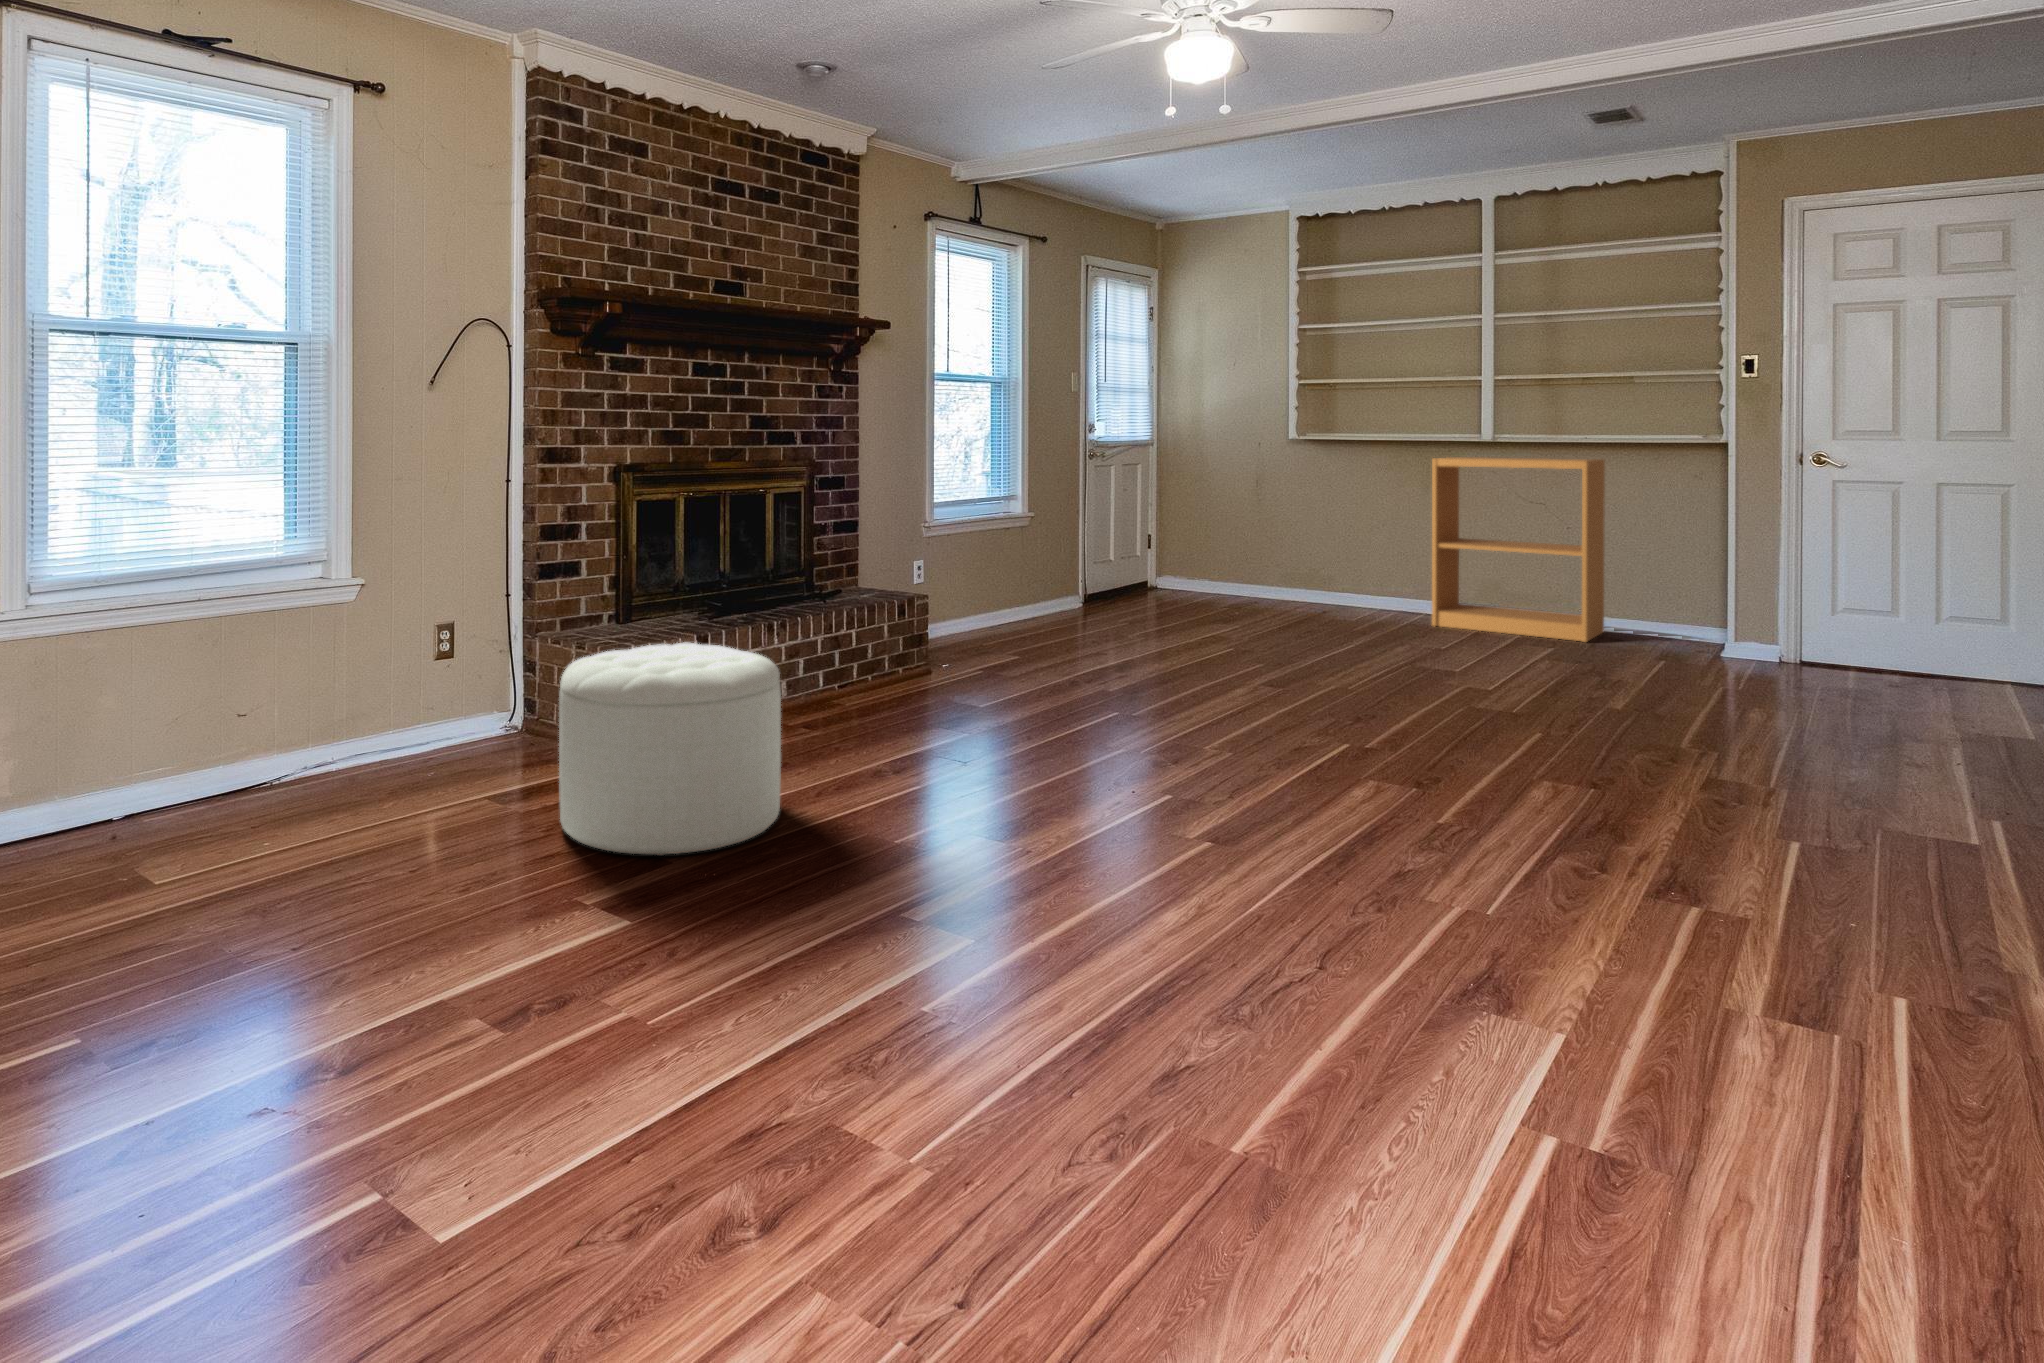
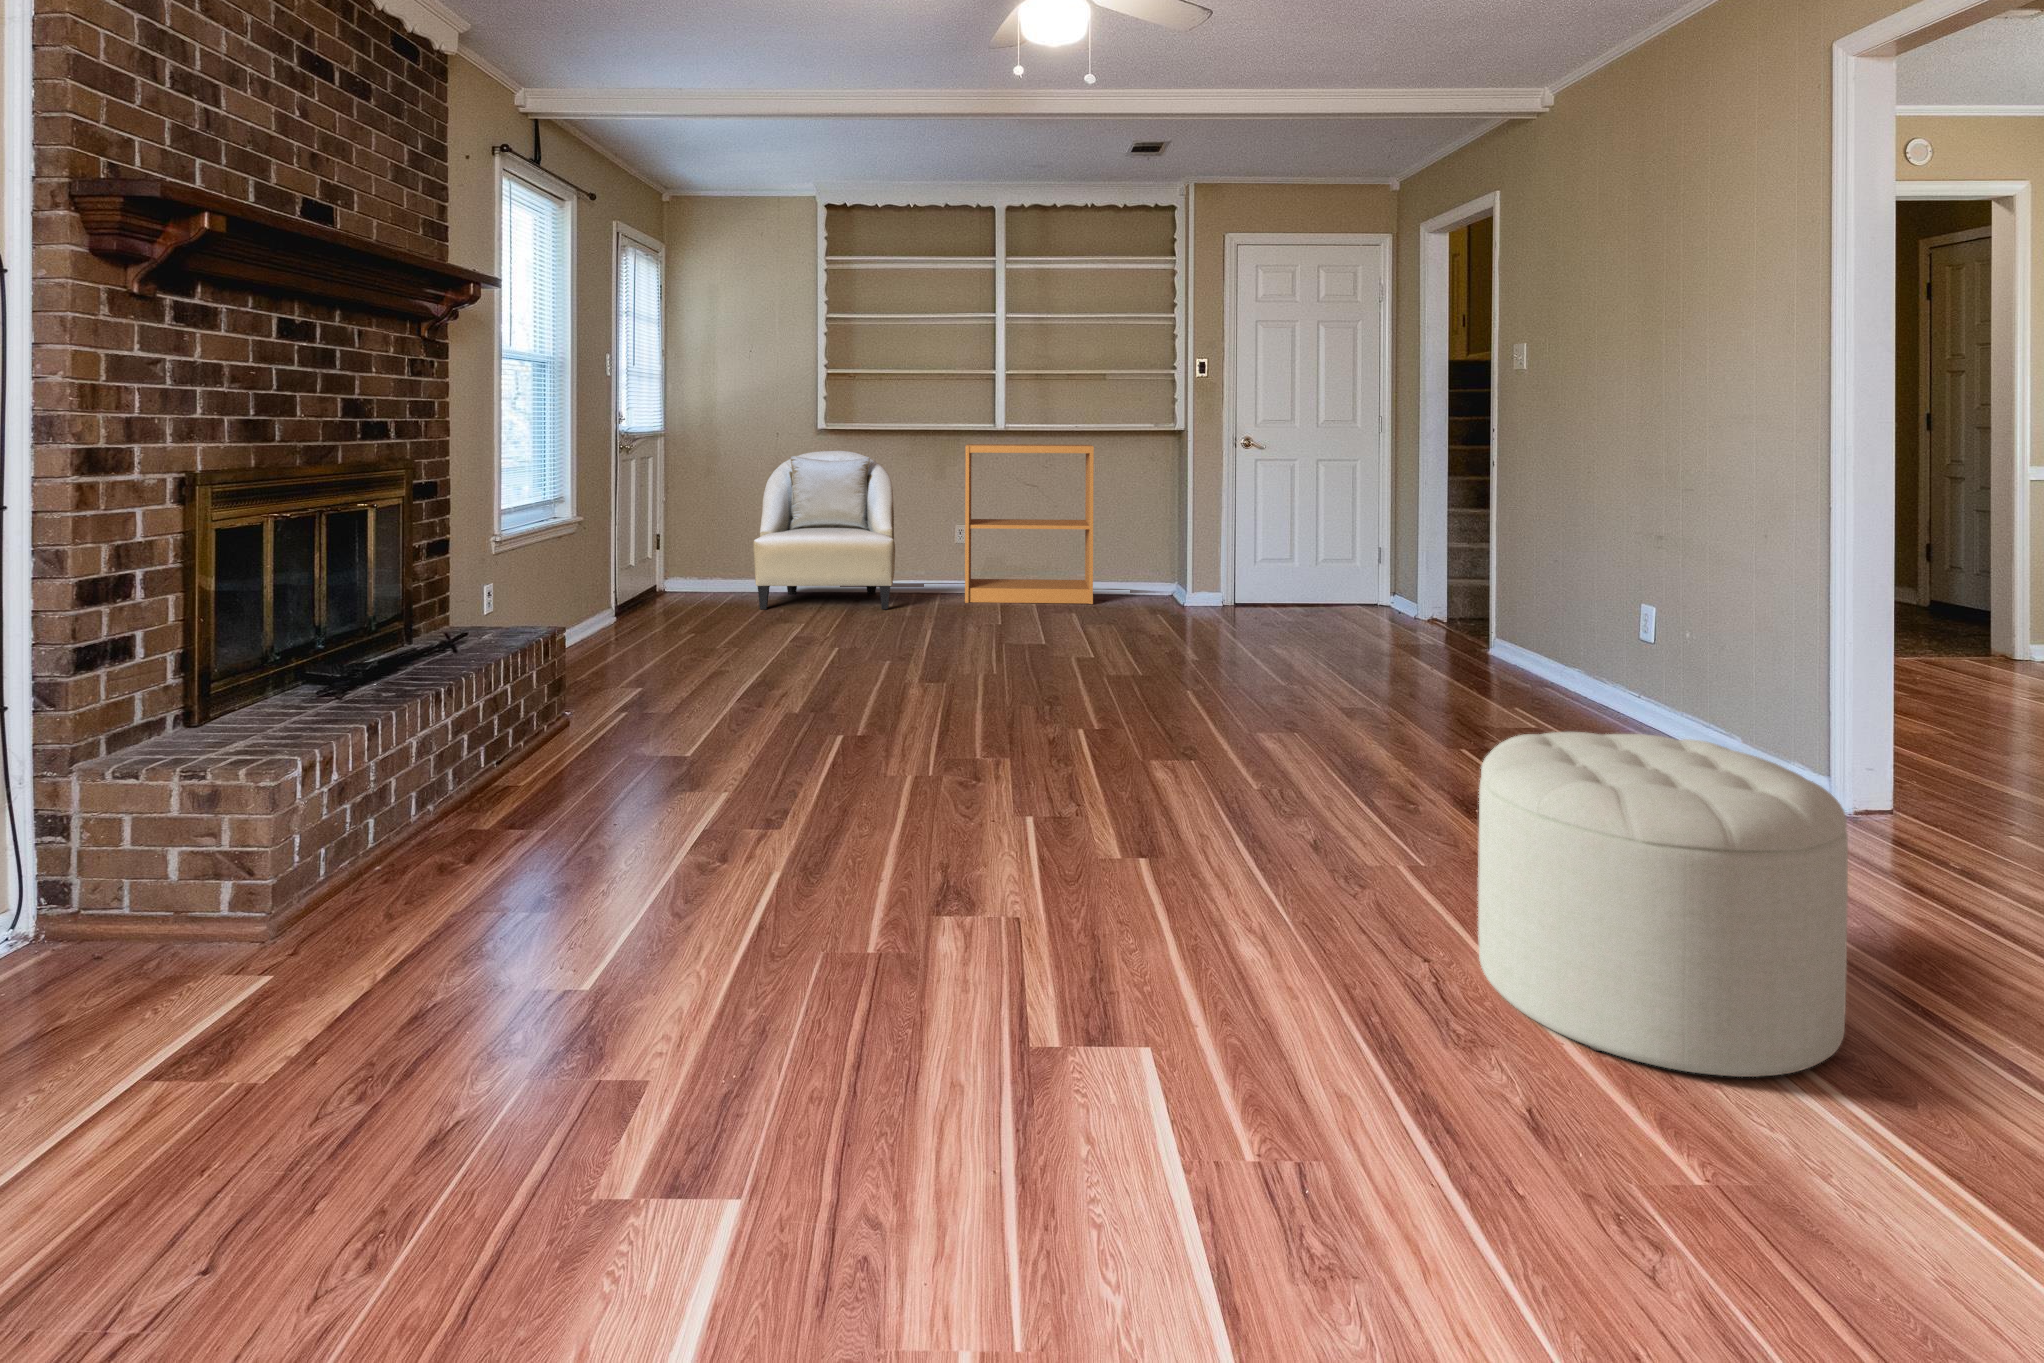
armchair: none [1204,462,1360,623] -> present [753,451,895,609]
ottoman: present [559,643,781,856] -> present [1478,732,1848,1077]

